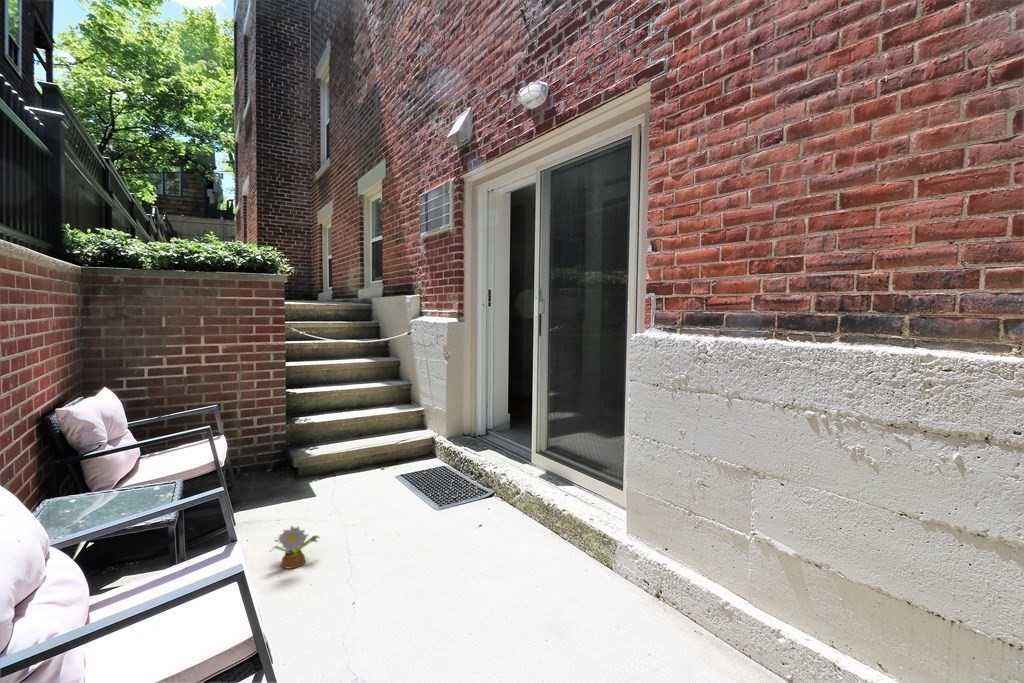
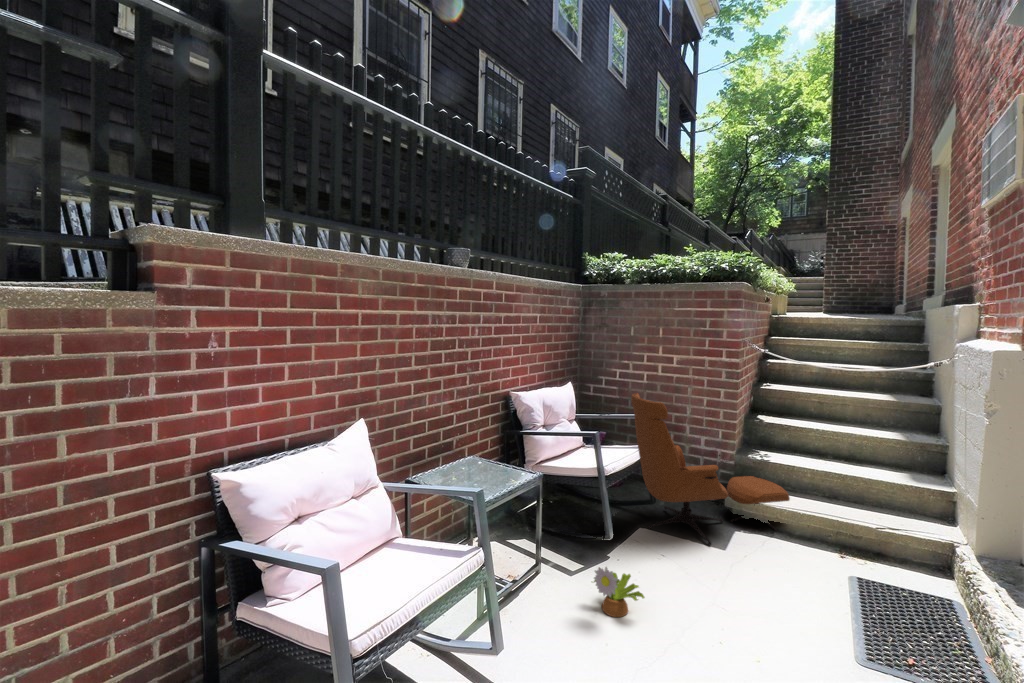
lounge chair: none [217,382,340,510] -> present [631,393,790,545]

